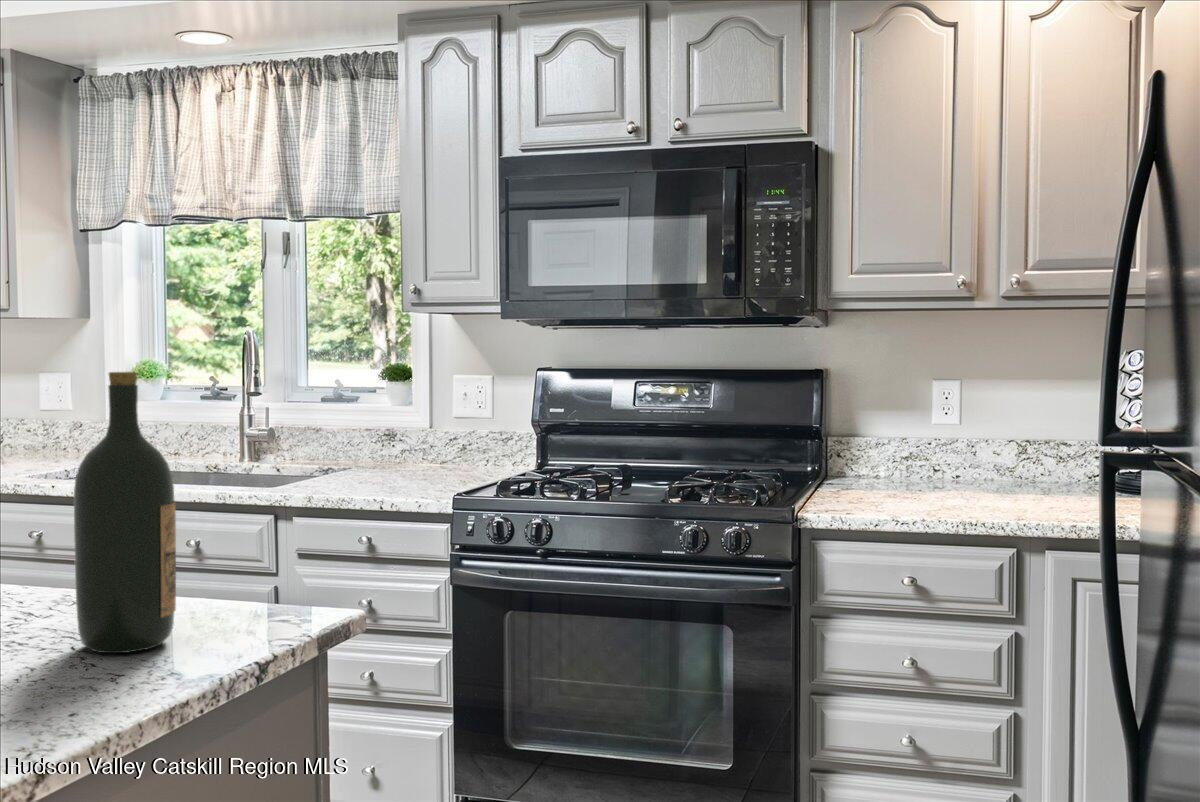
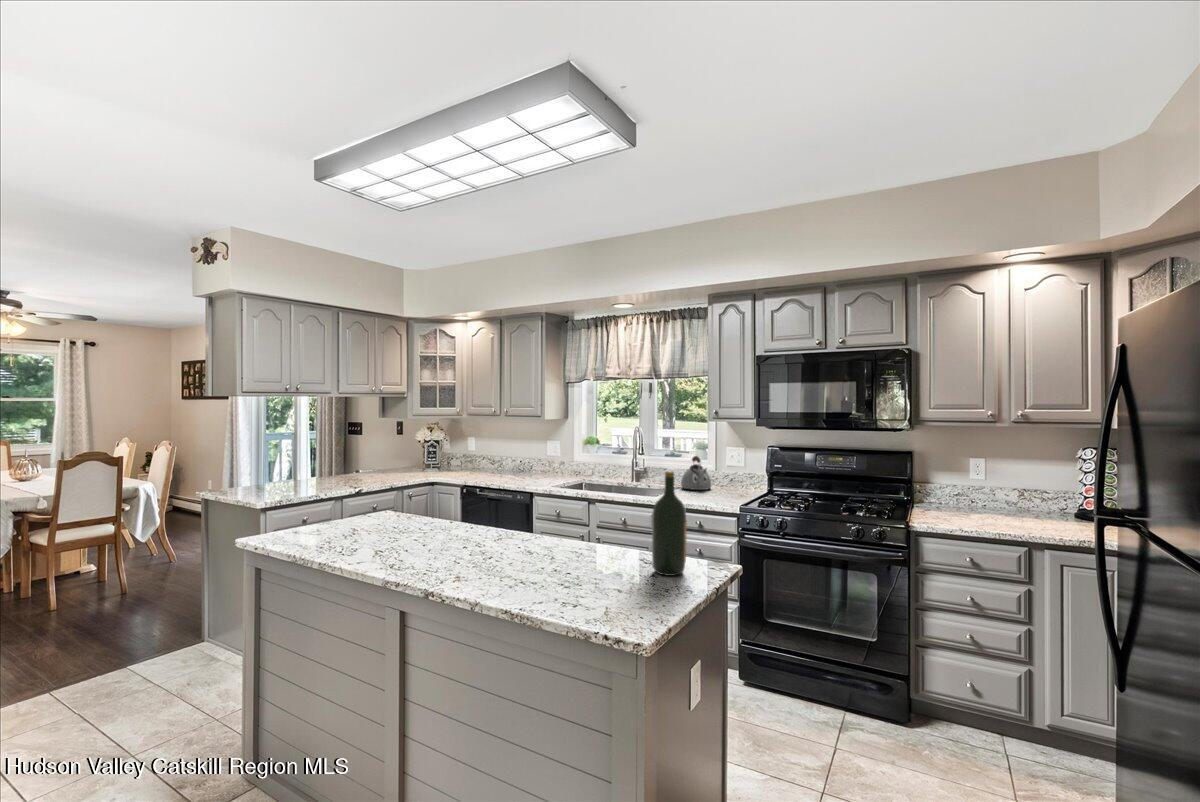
kettle: none [348,394,417,470] -> present [681,456,711,490]

